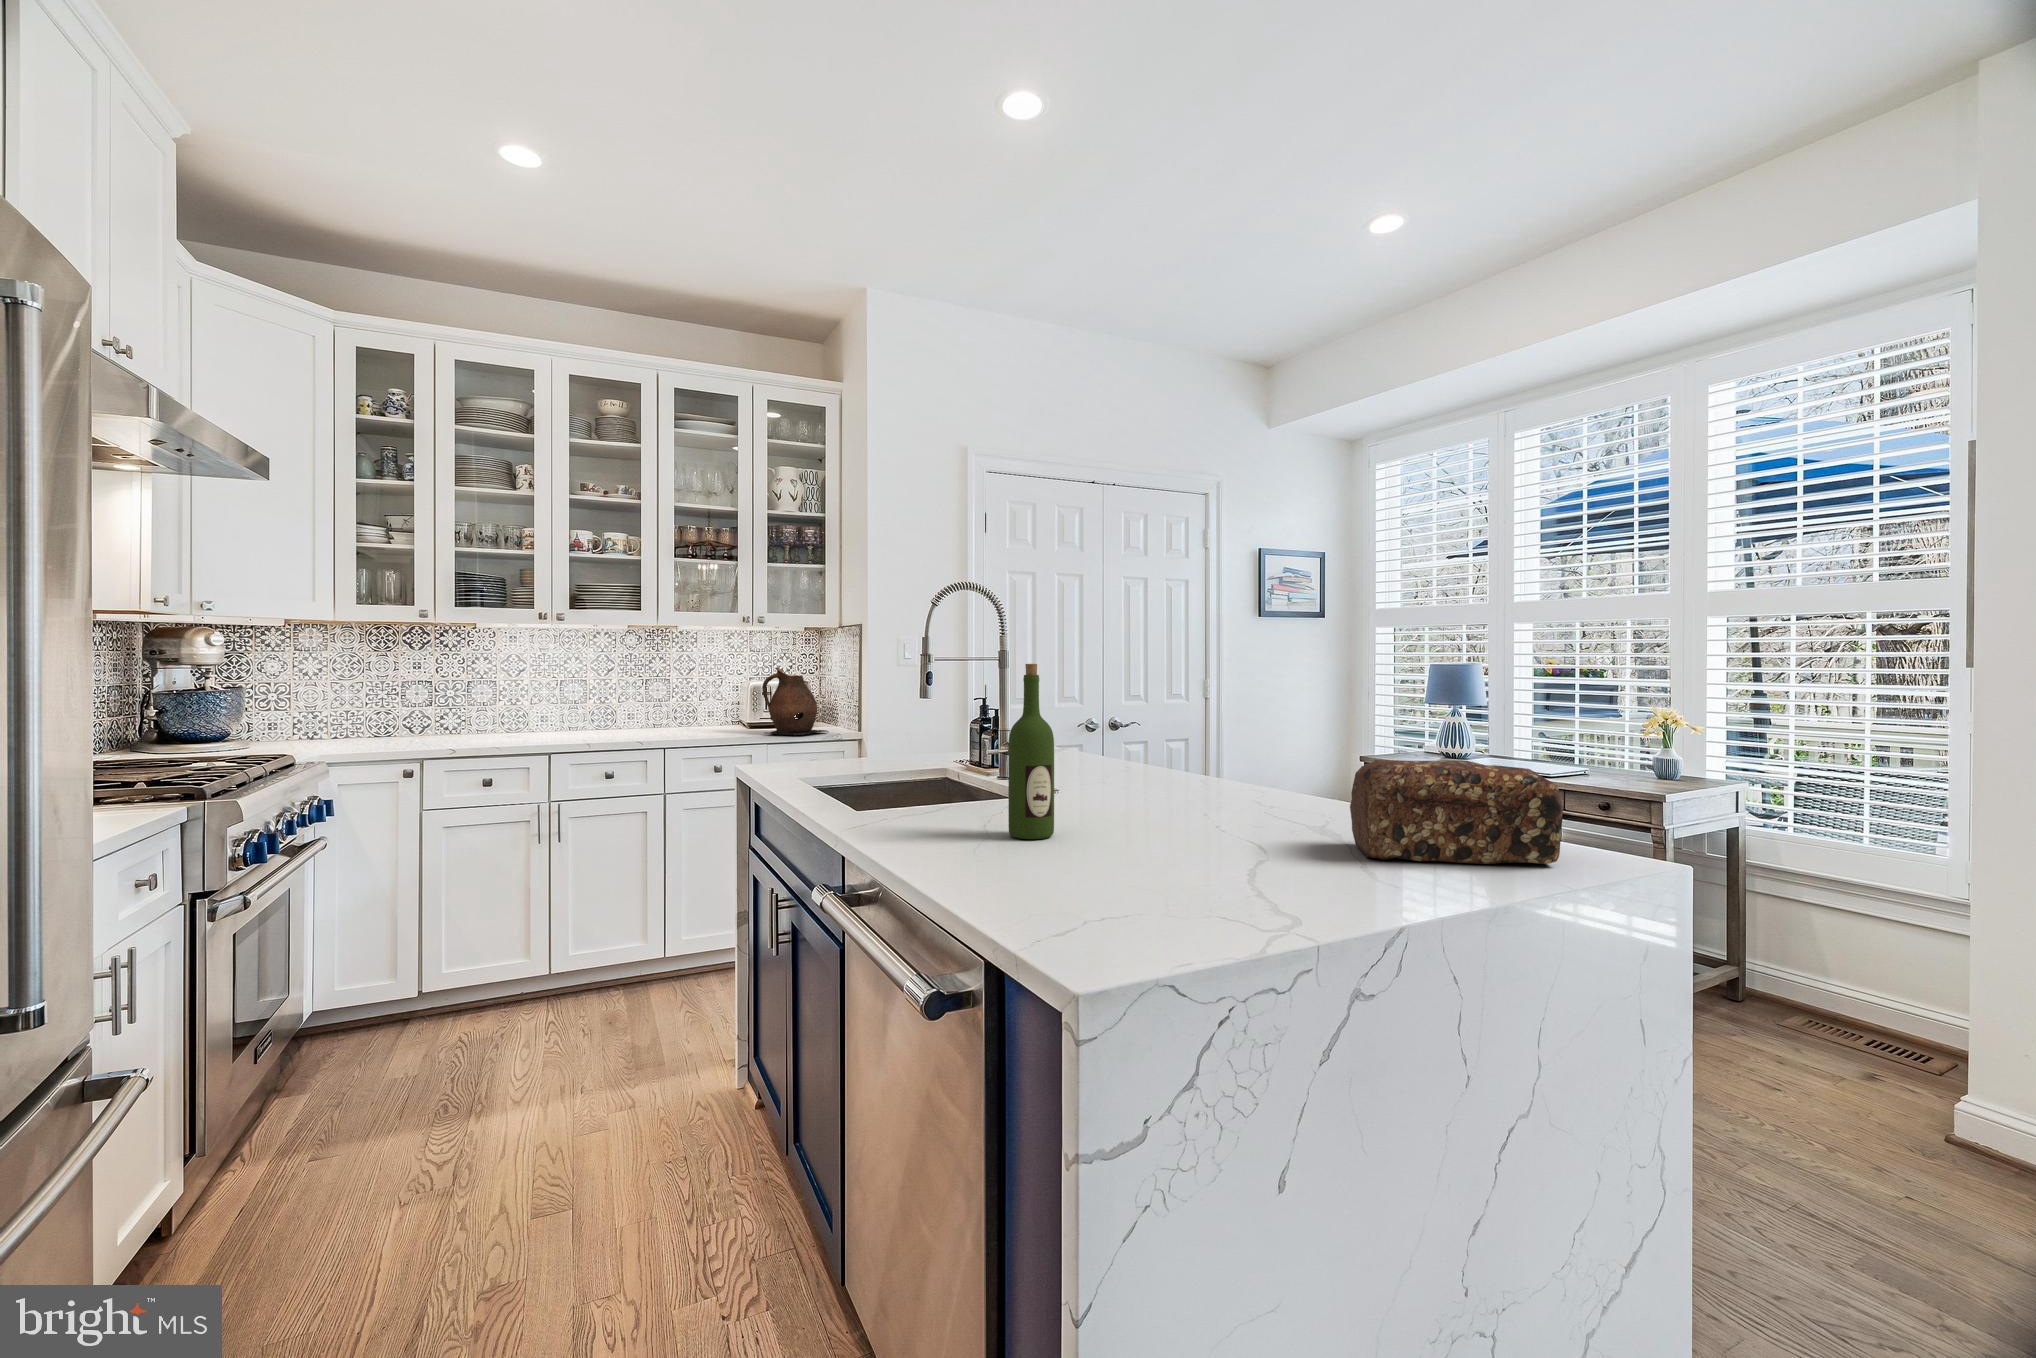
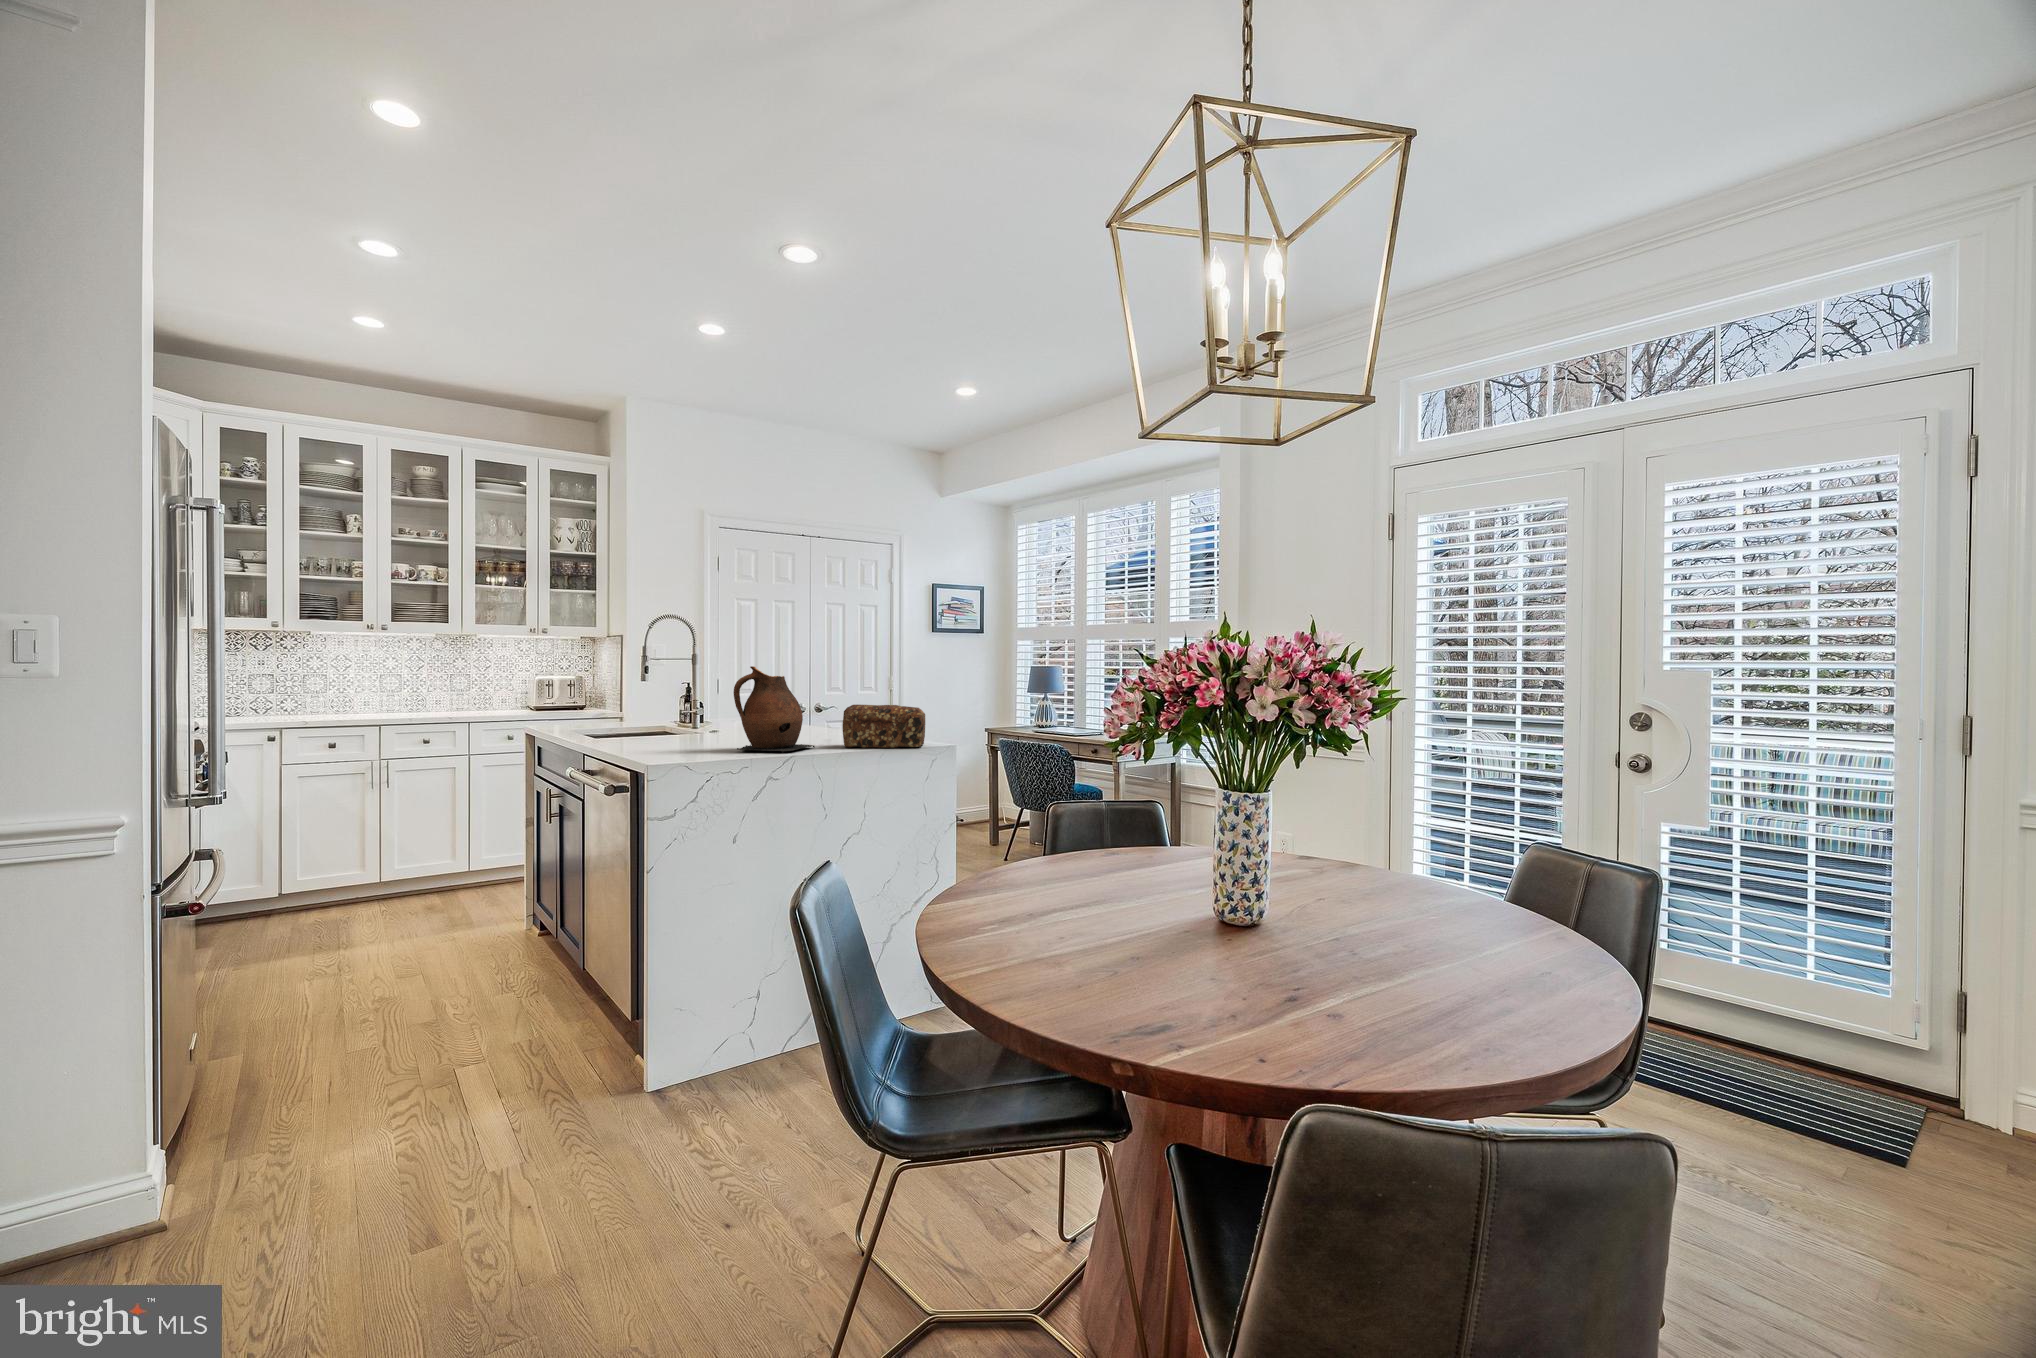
wine bottle: present [1008,664,1054,839] -> none [683,661,707,746]
ceramic pitcher: present [762,668,828,736] -> present [734,666,815,753]

